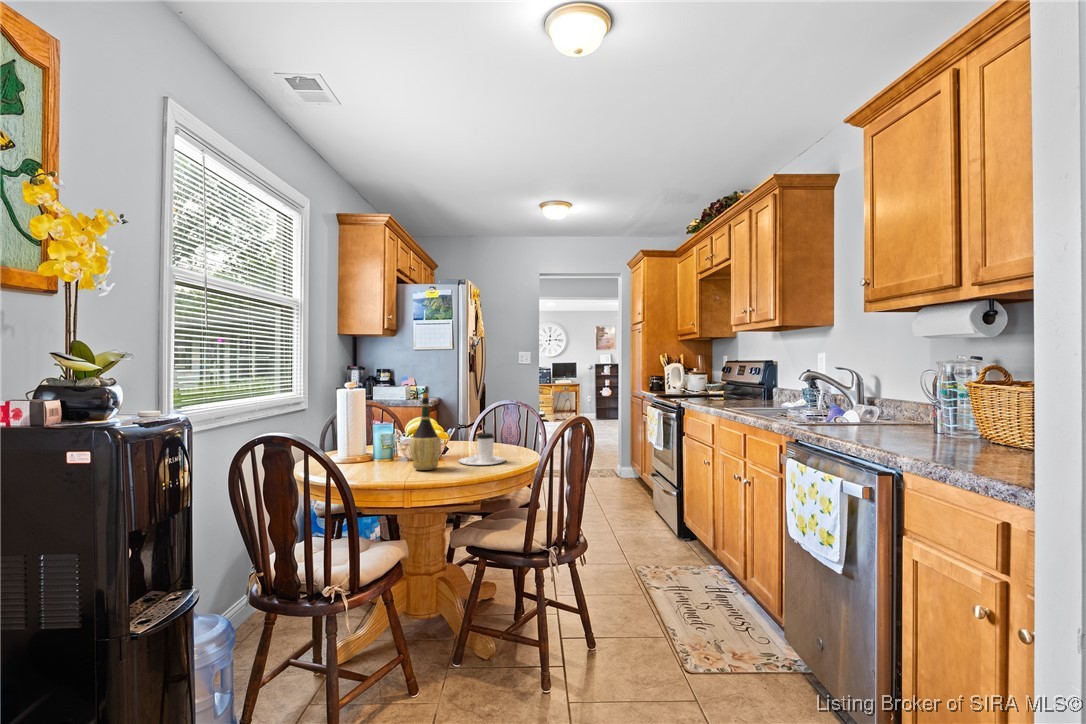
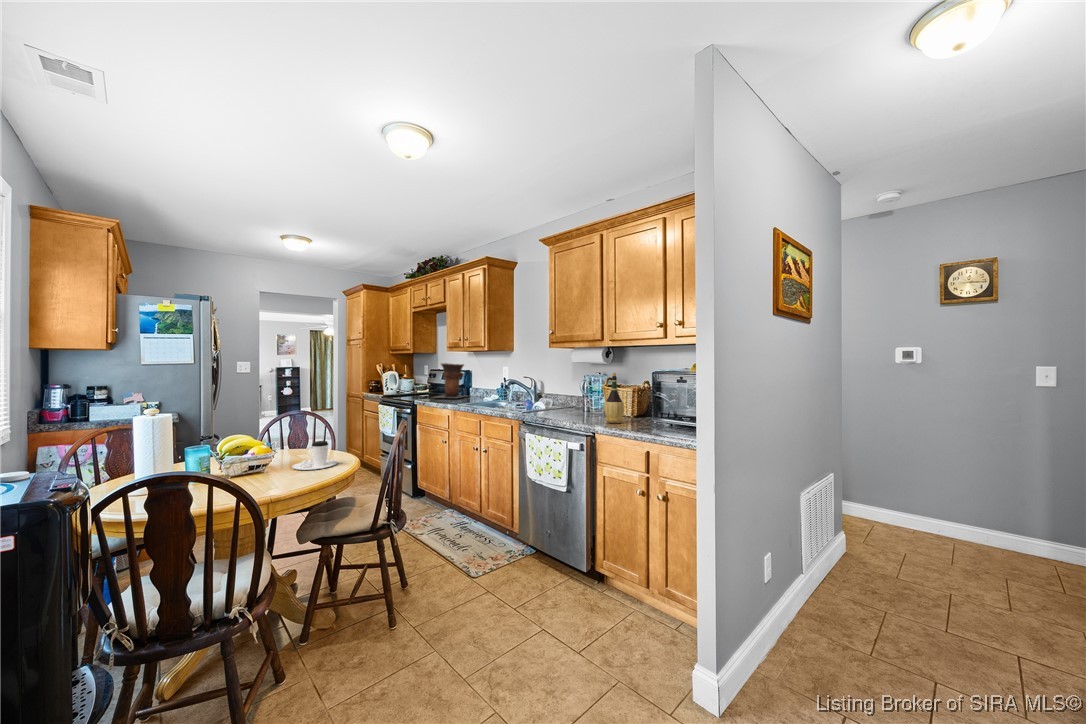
vase: none [701,349,766,400] -> present [435,363,466,398]
wine bottle: present [410,393,441,470] -> present [604,373,624,423]

